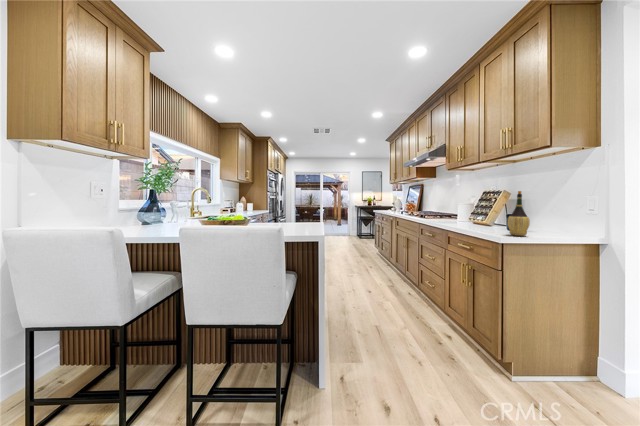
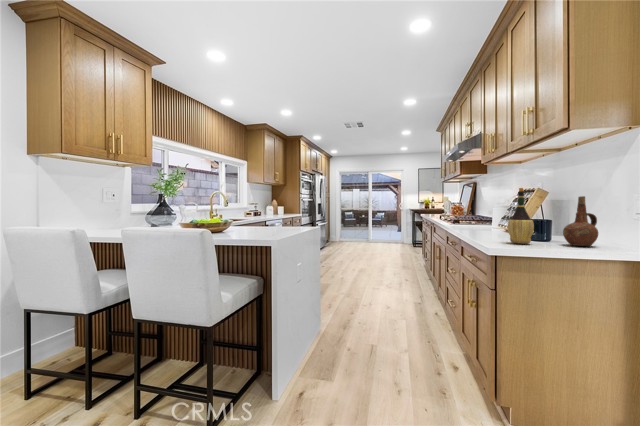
ceramic pitcher: none [549,199,577,237] -> present [563,196,598,246]

